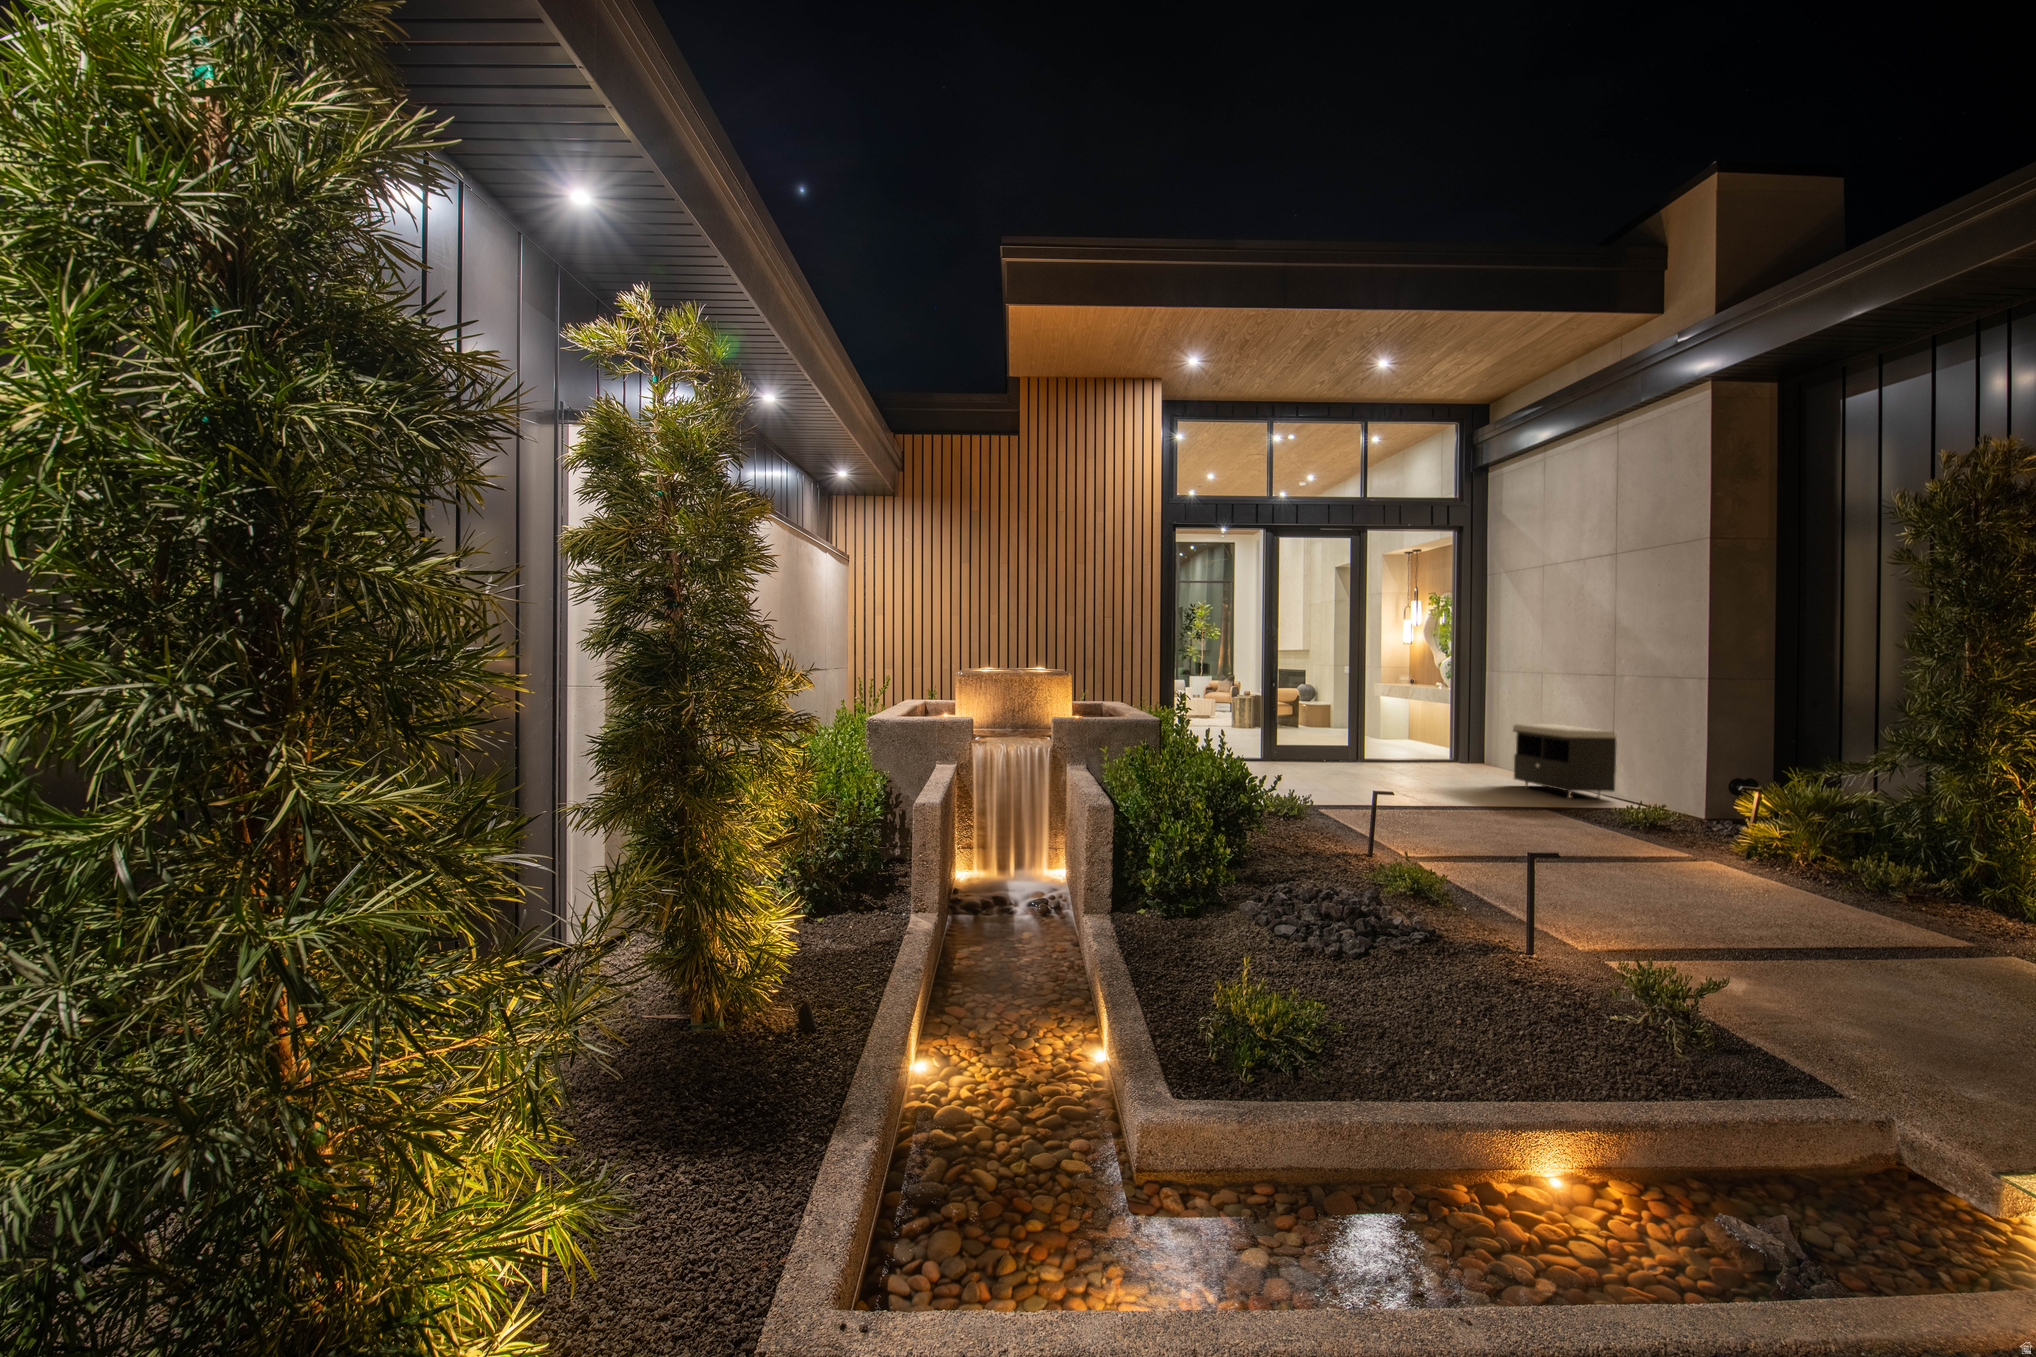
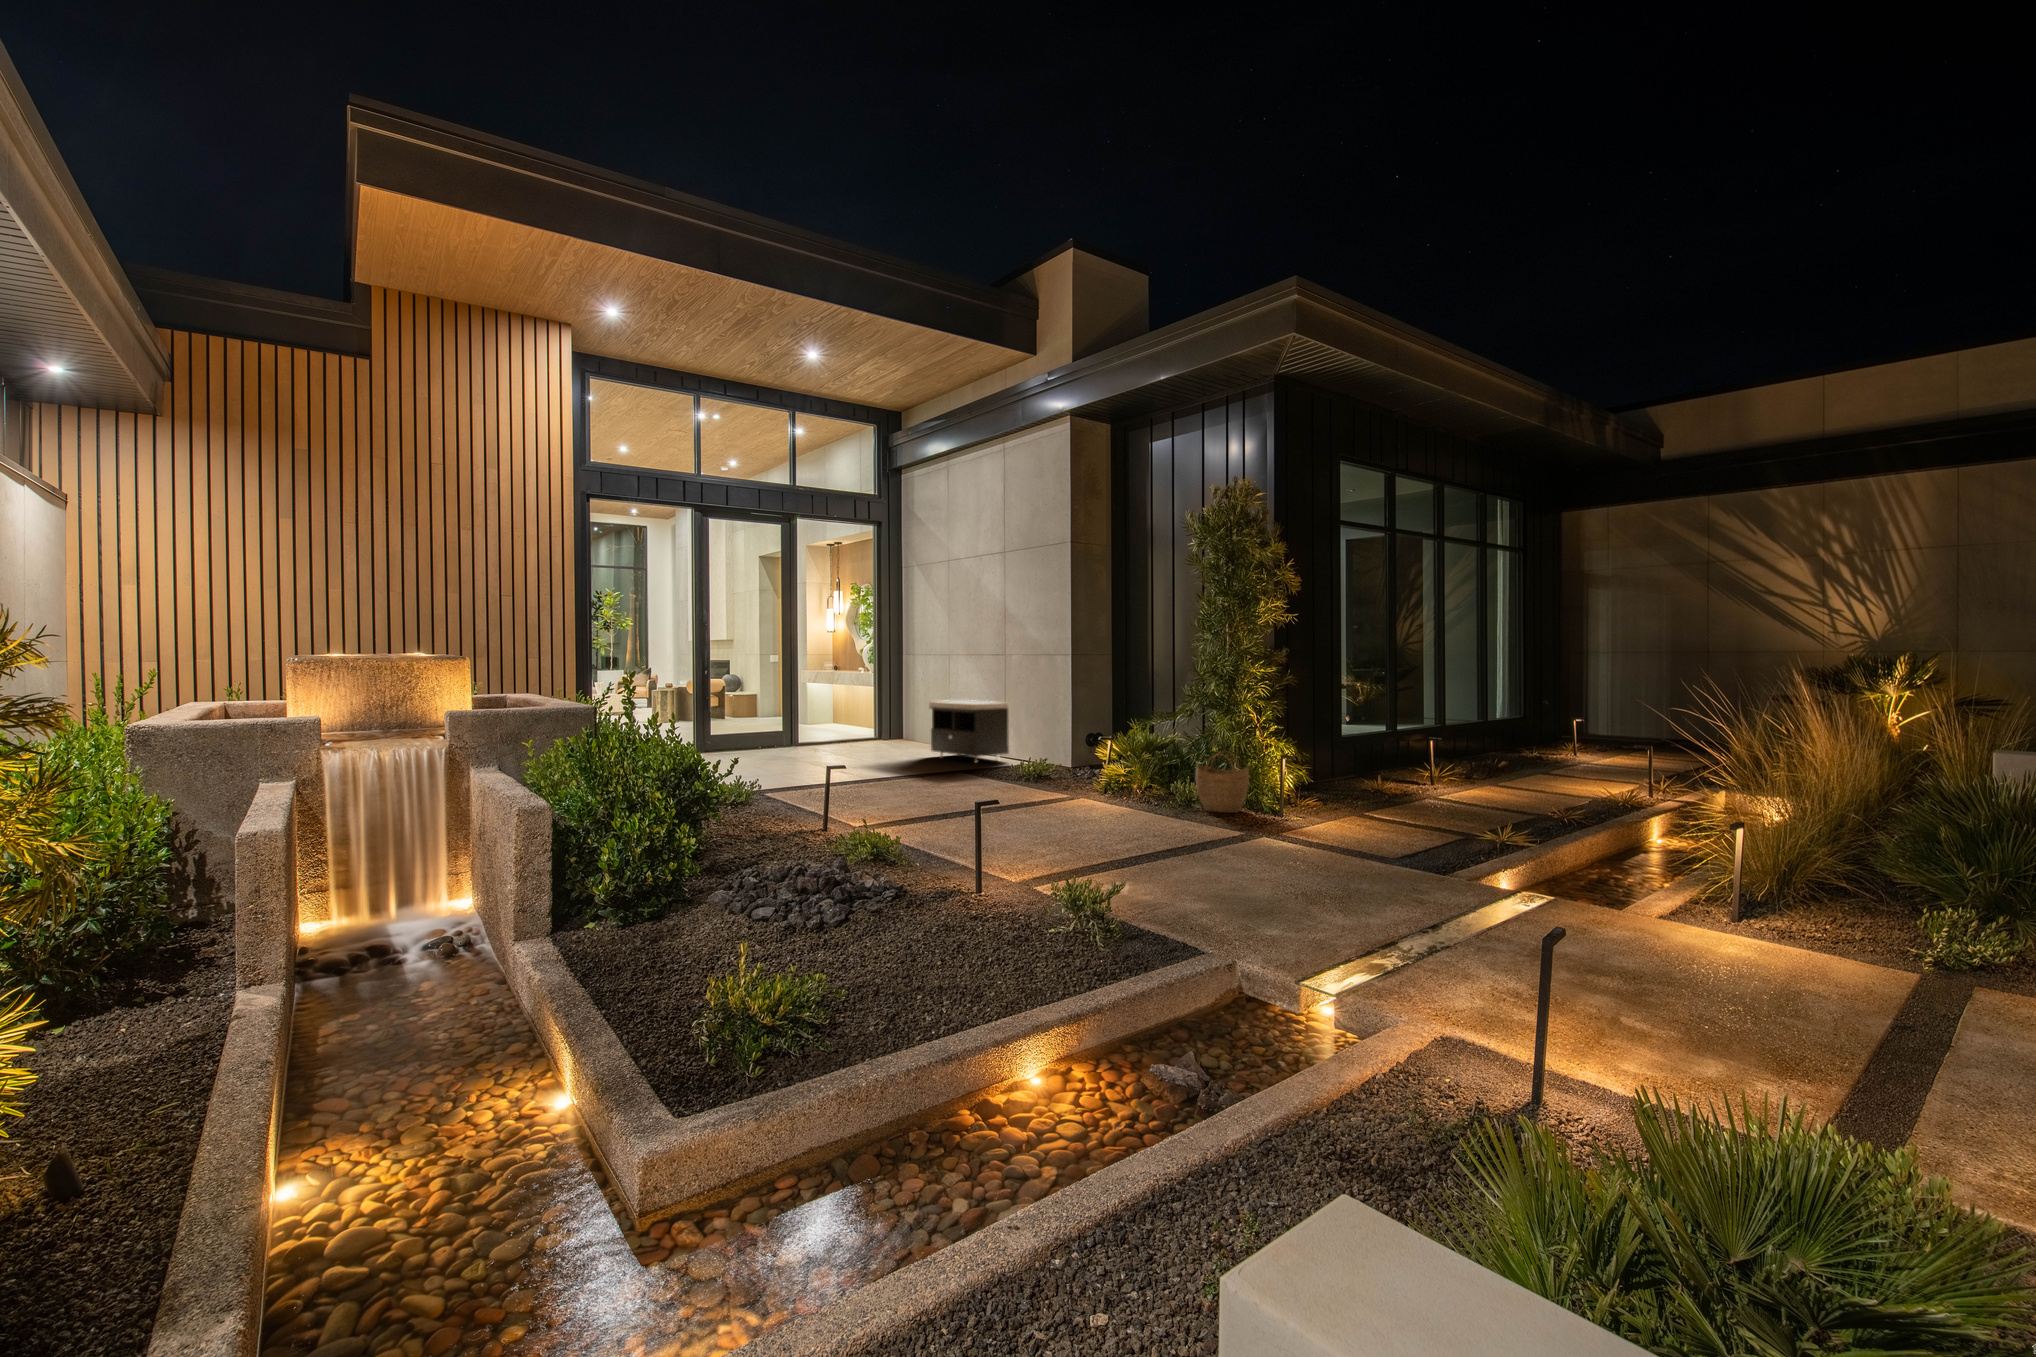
woven basket: none [1898,824,2001,913] -> present [1196,752,1249,813]

